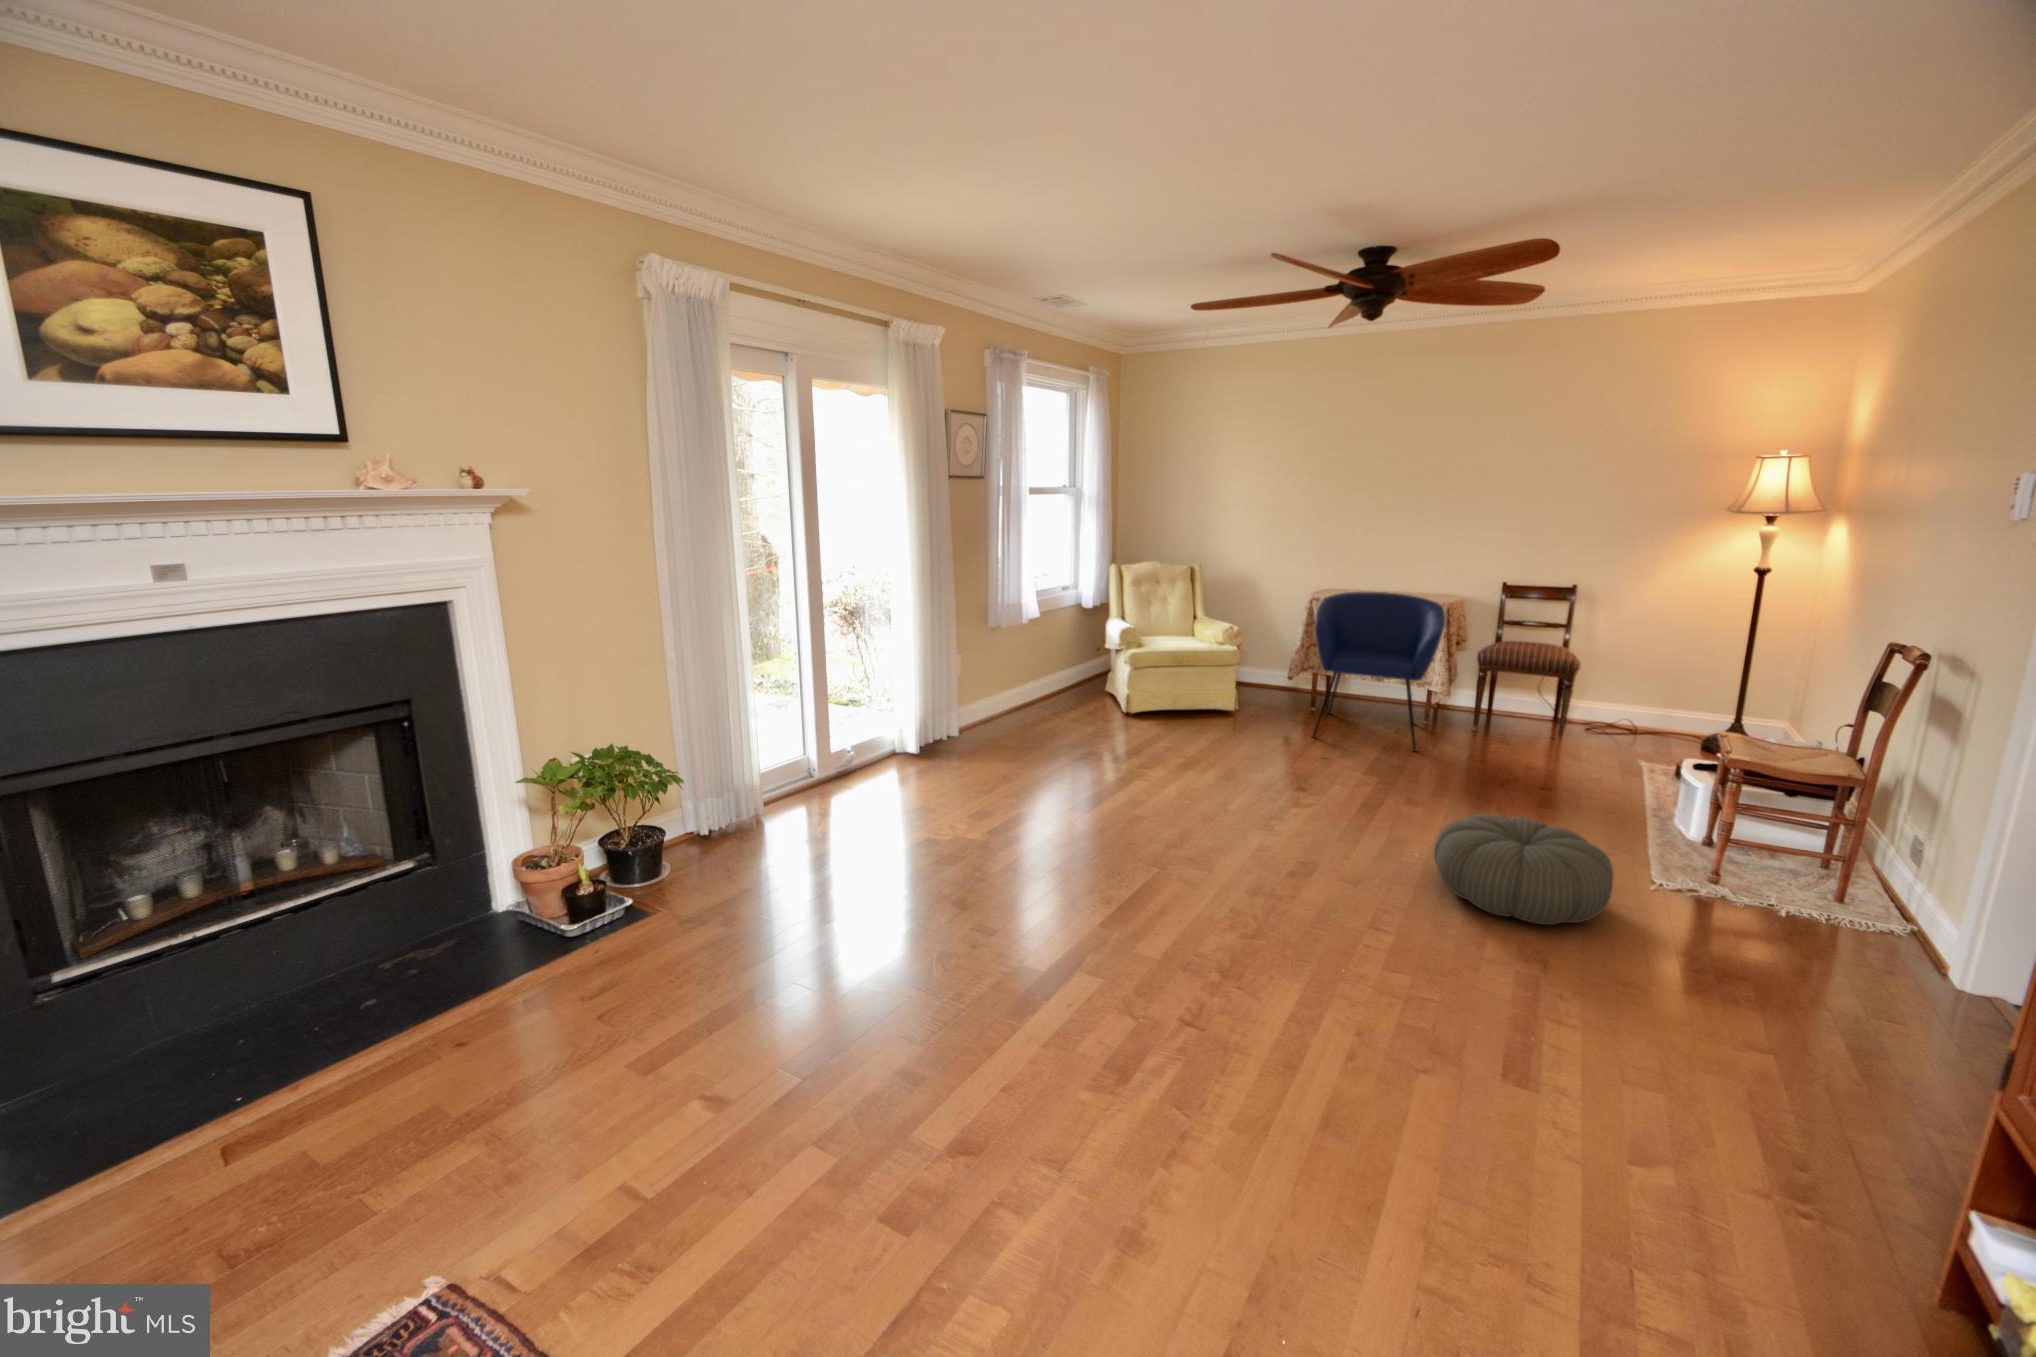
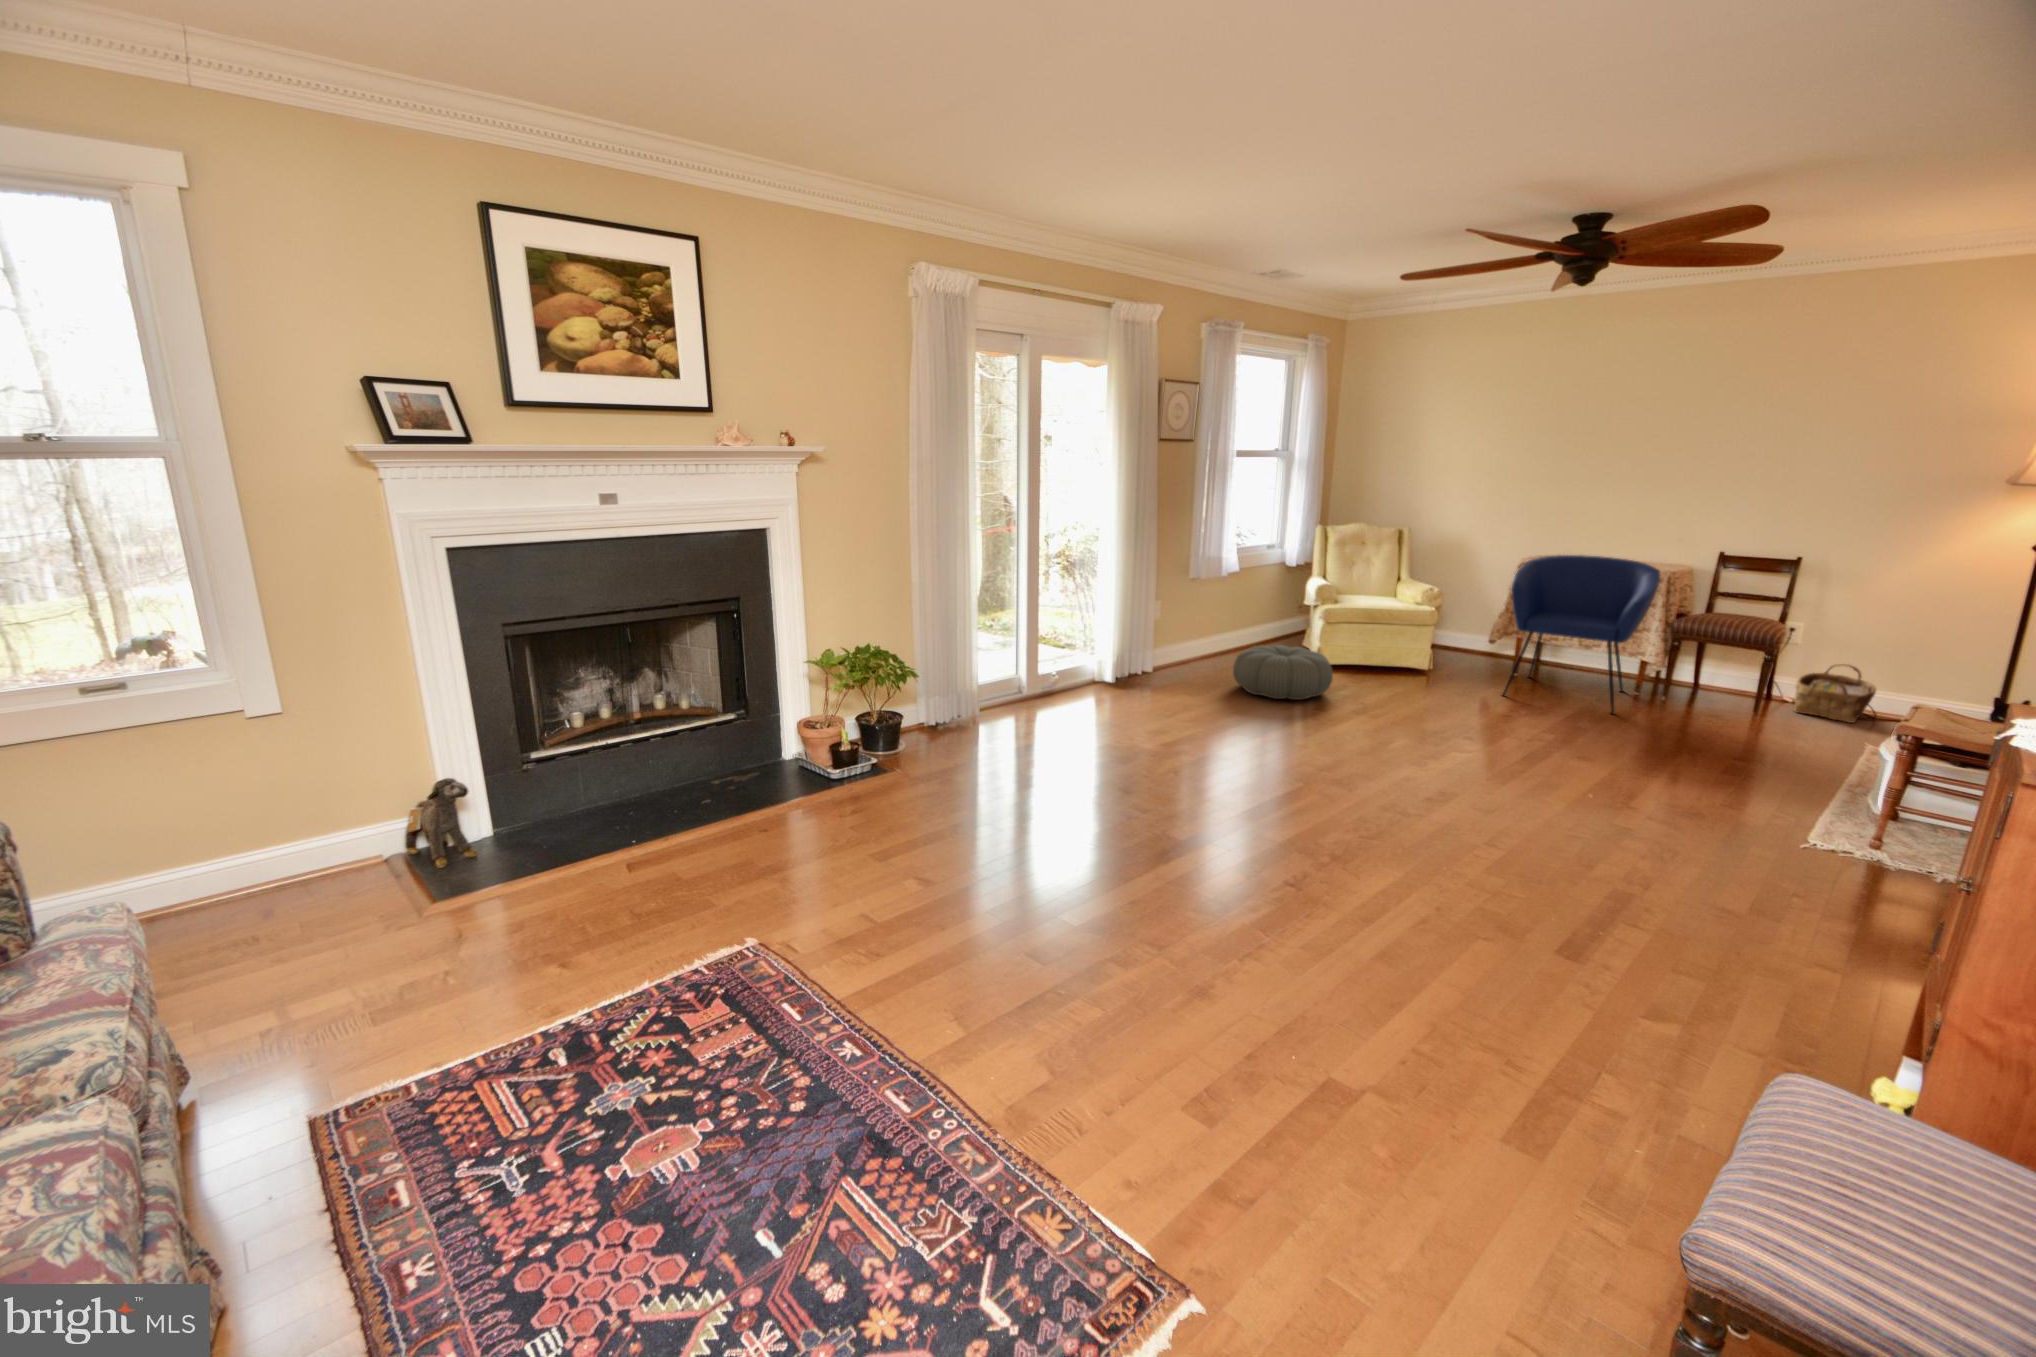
woven basket: none [1556,688,1620,744] -> present [1794,664,1876,723]
pouf: present [1434,814,1614,925] -> present [1233,645,1333,700]

